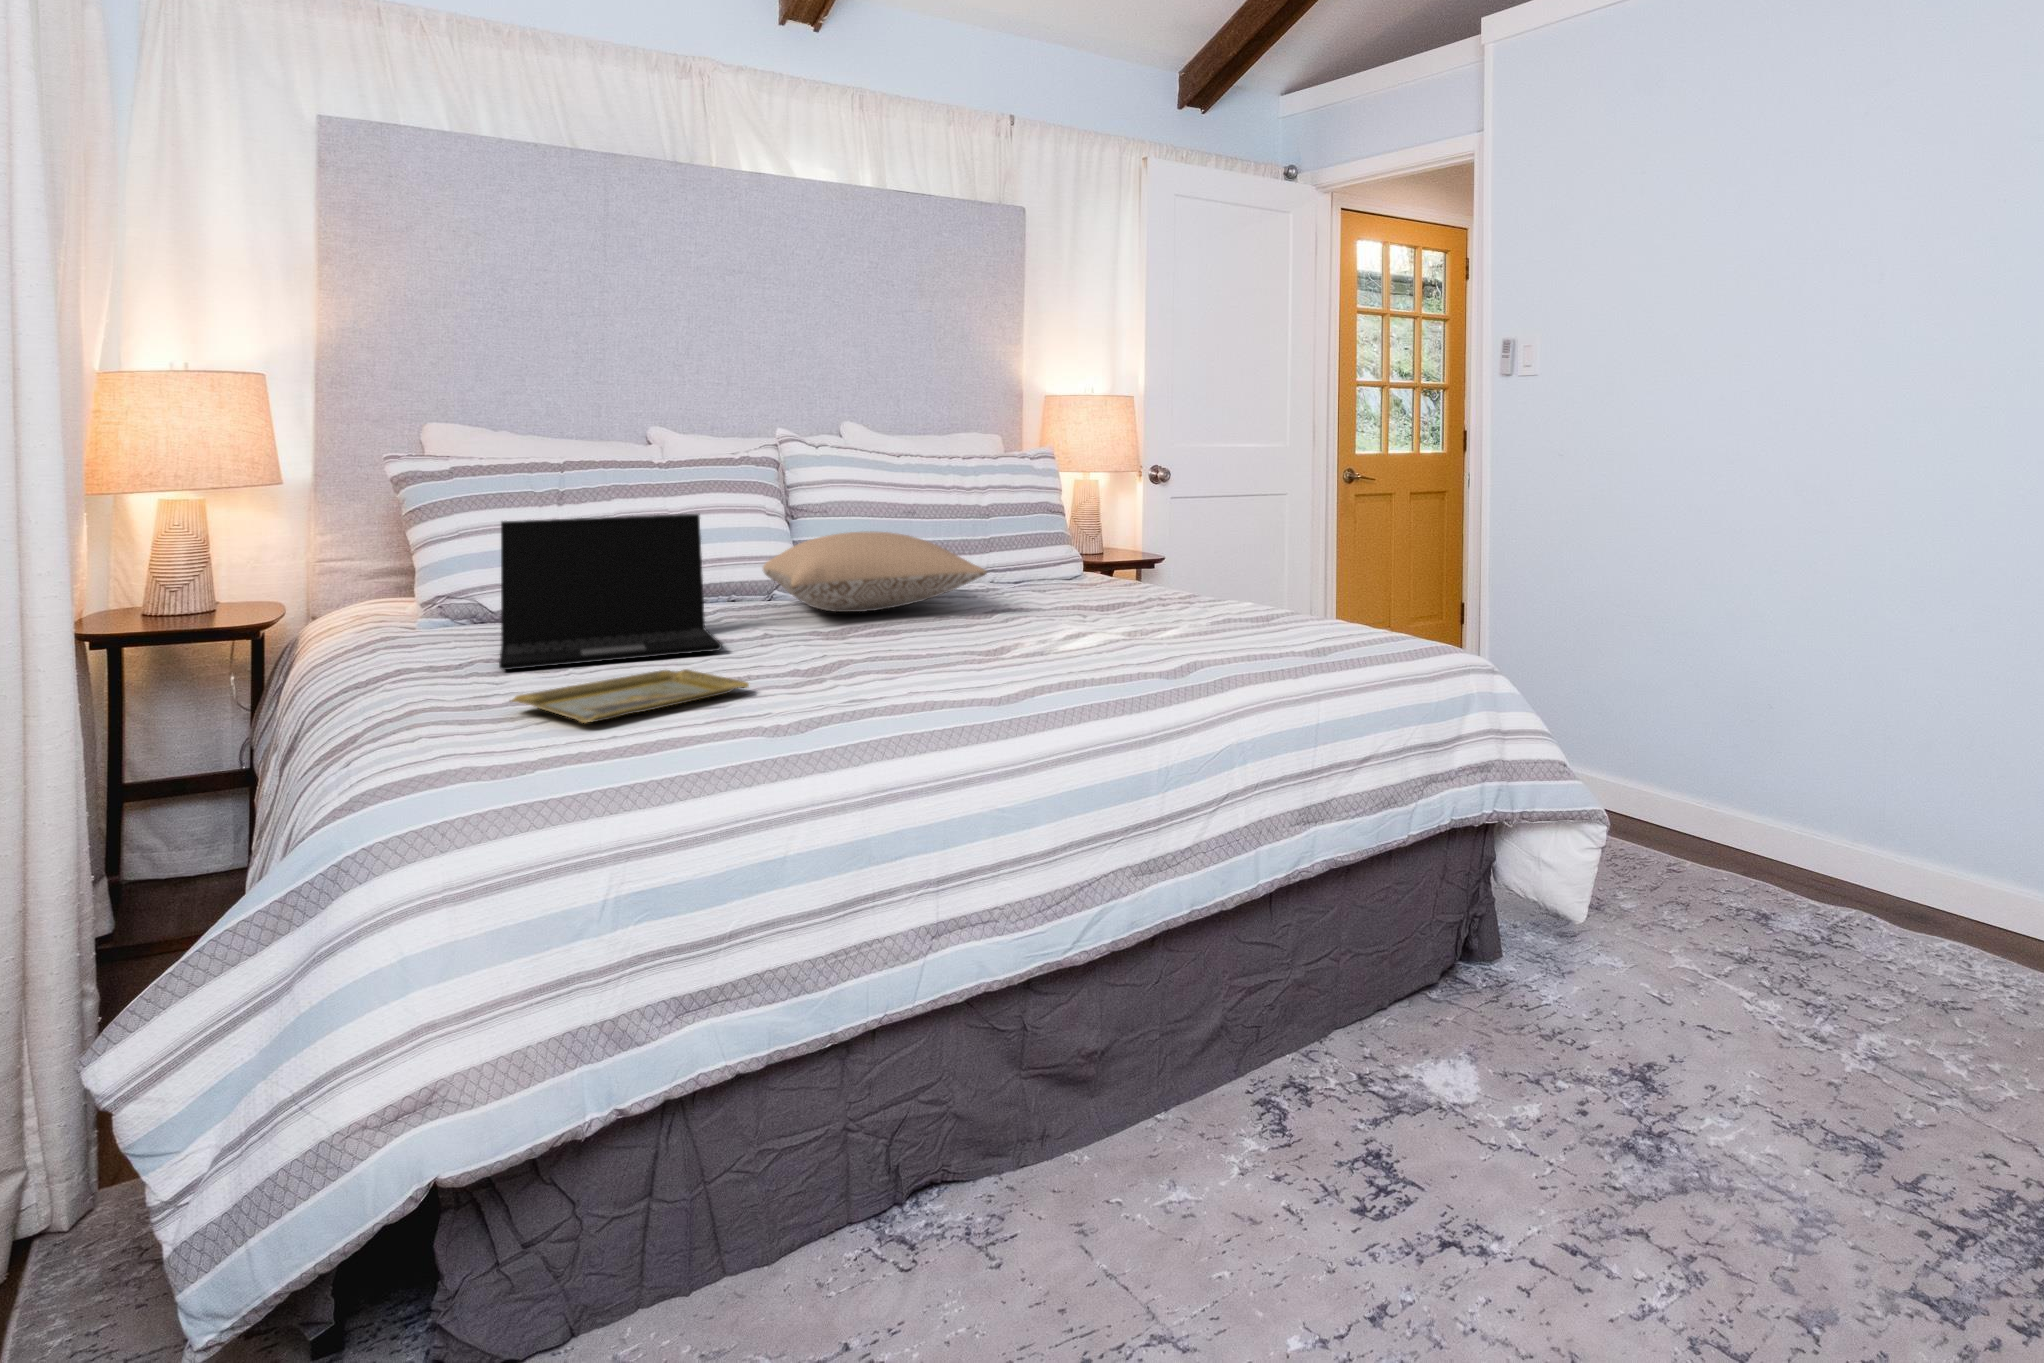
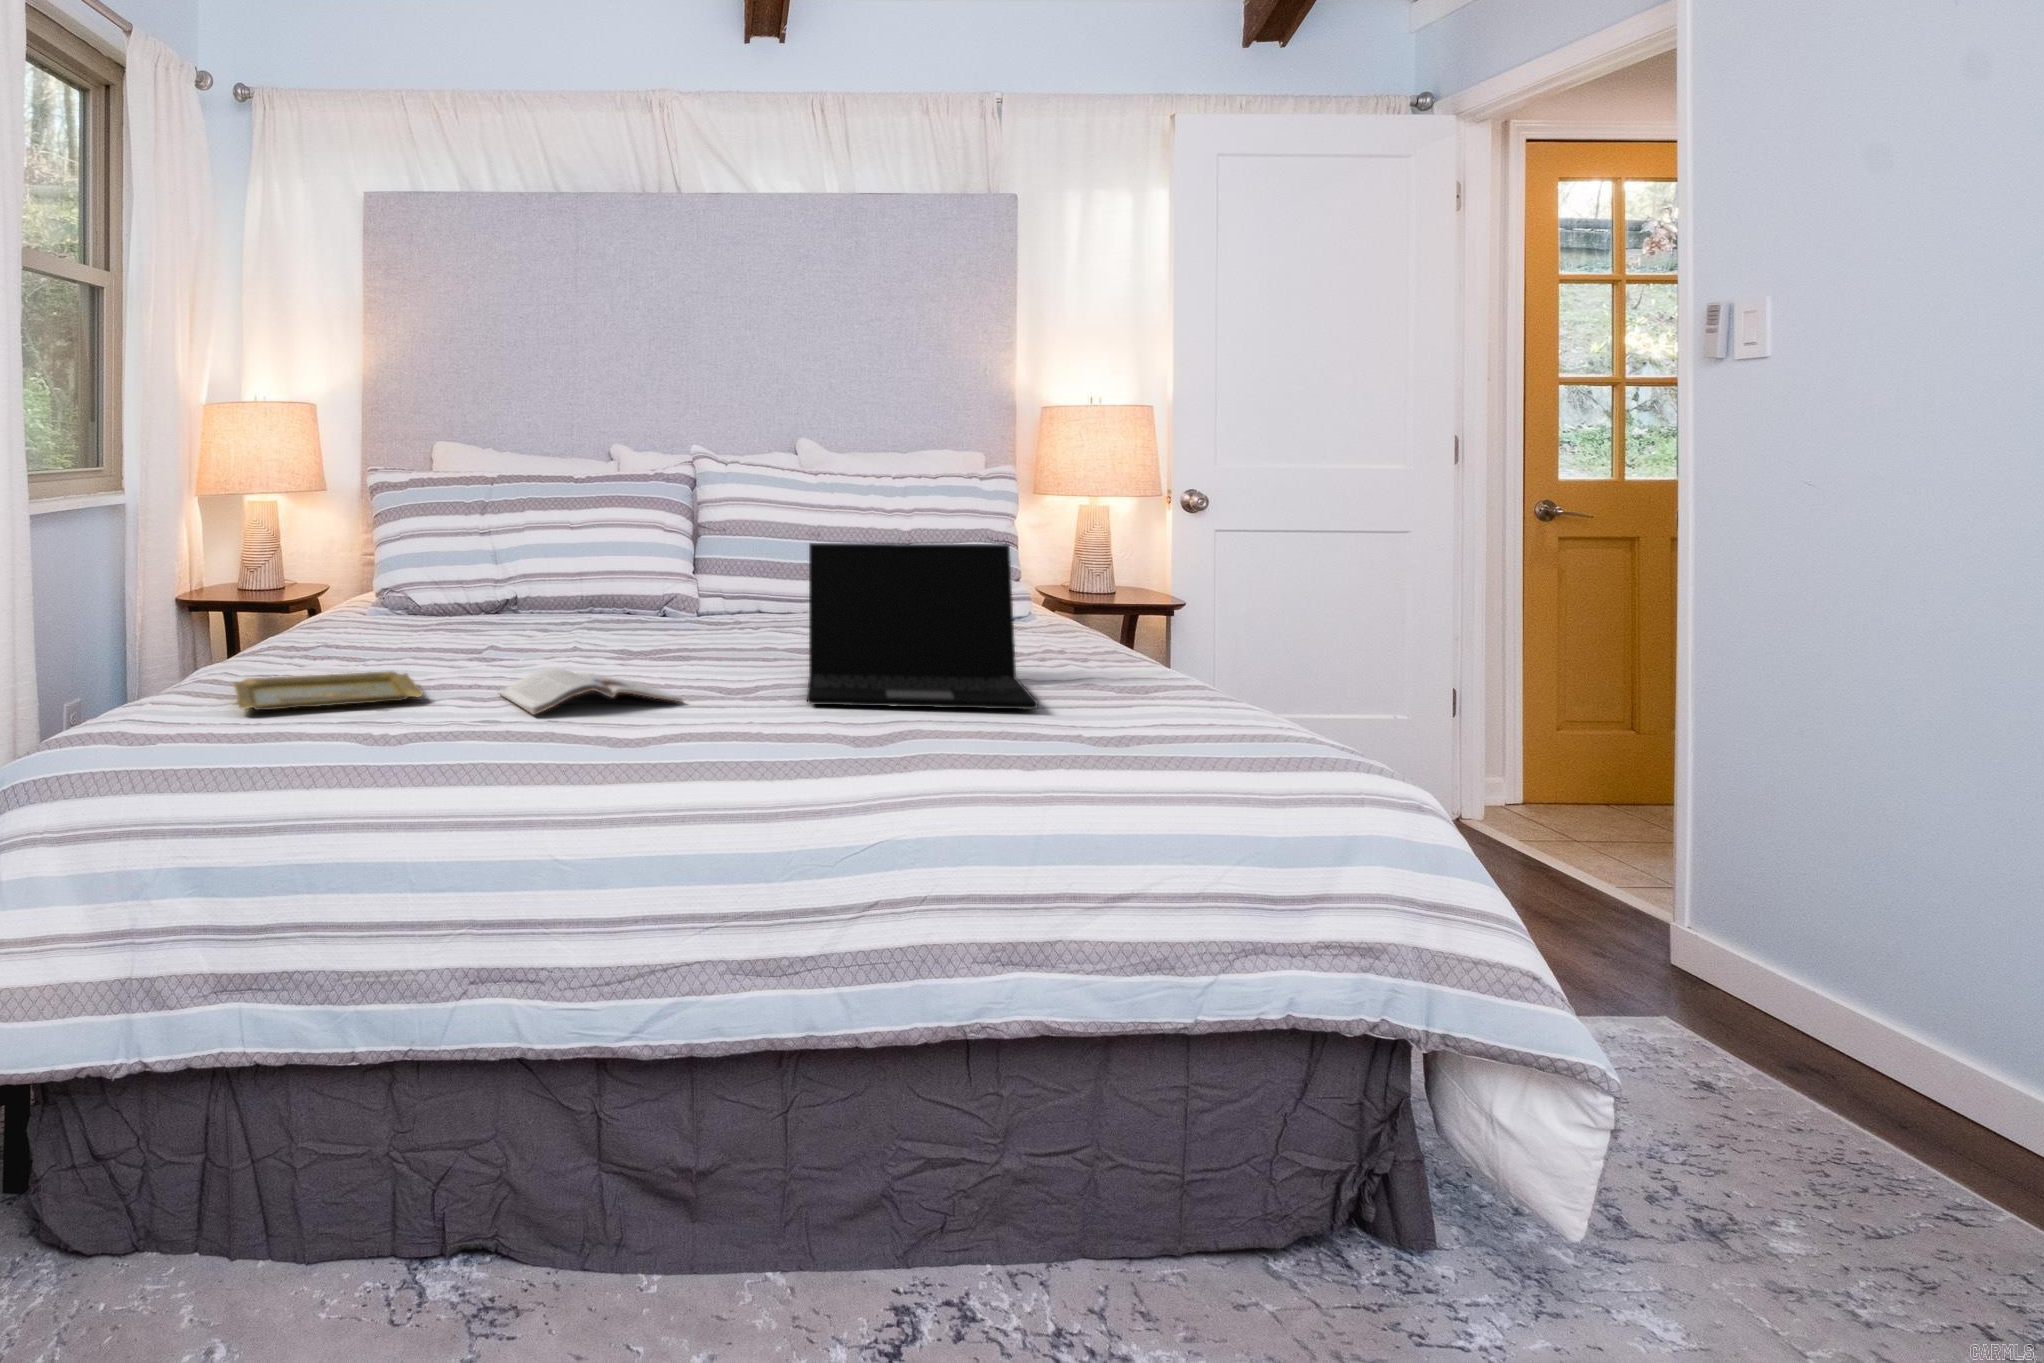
laptop: present [499,514,722,670] -> present [807,543,1038,710]
pillow: present [763,531,987,612] -> none [593,554,806,635]
magazine: none [807,645,991,688] -> present [499,668,683,715]

